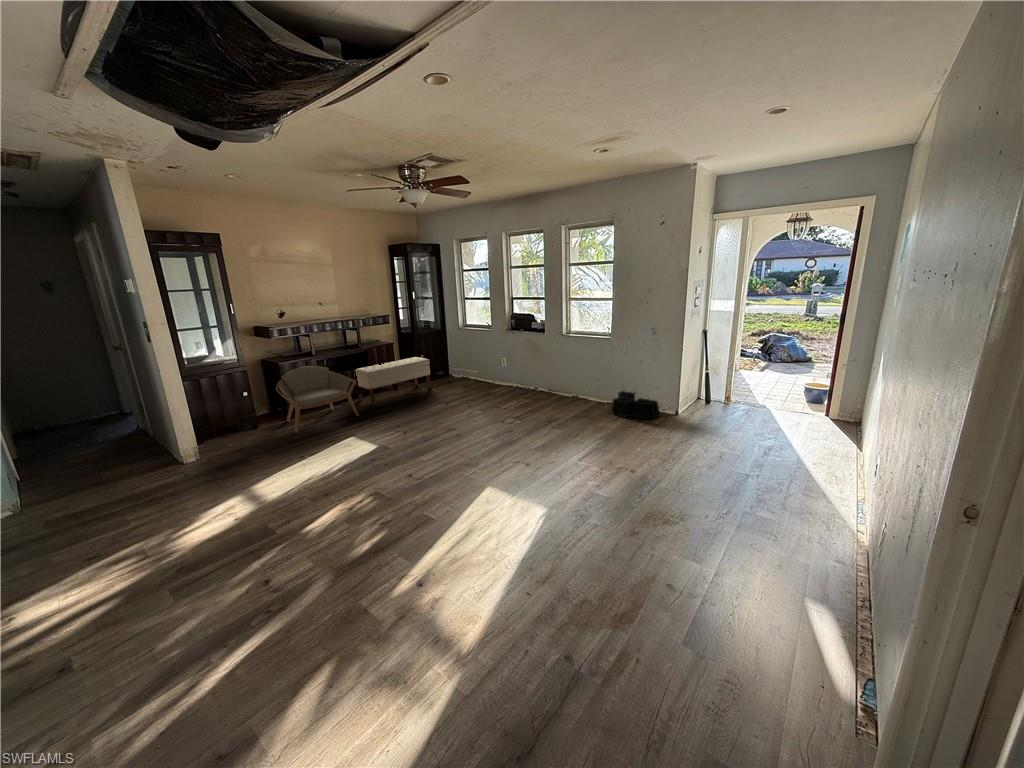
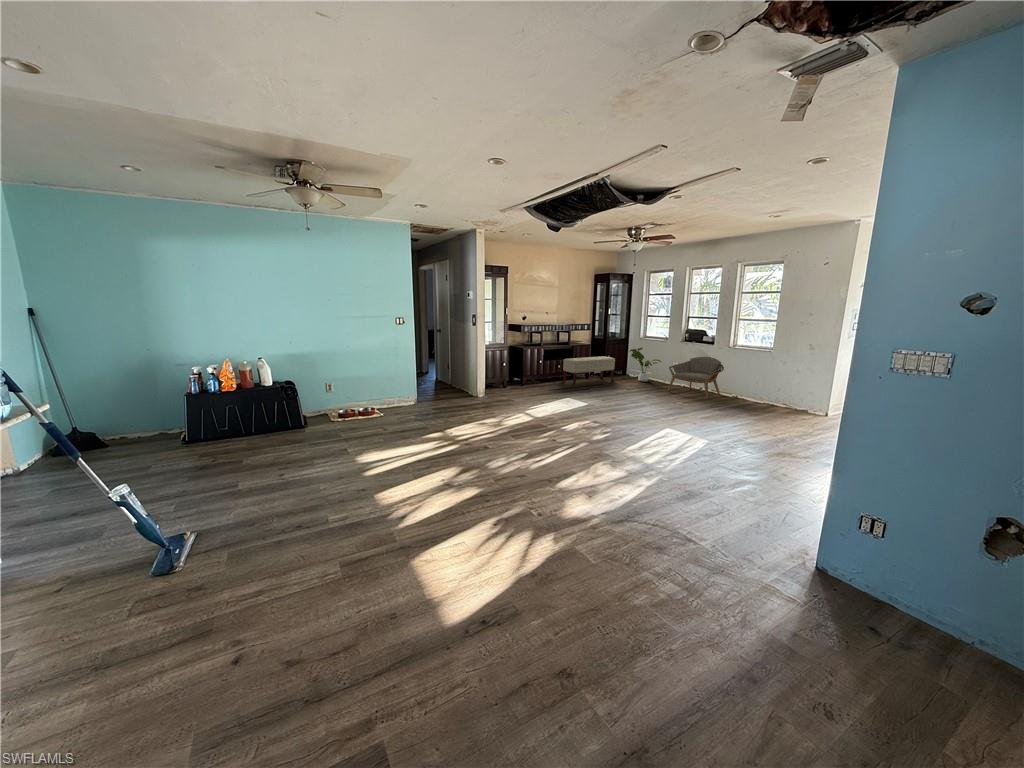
house plant: none [446,342,489,385] -> present [630,348,661,381]
armchair: present [276,366,359,433] -> present [668,357,724,399]
storage bin: present [612,391,660,420] -> none [767,393,811,417]

